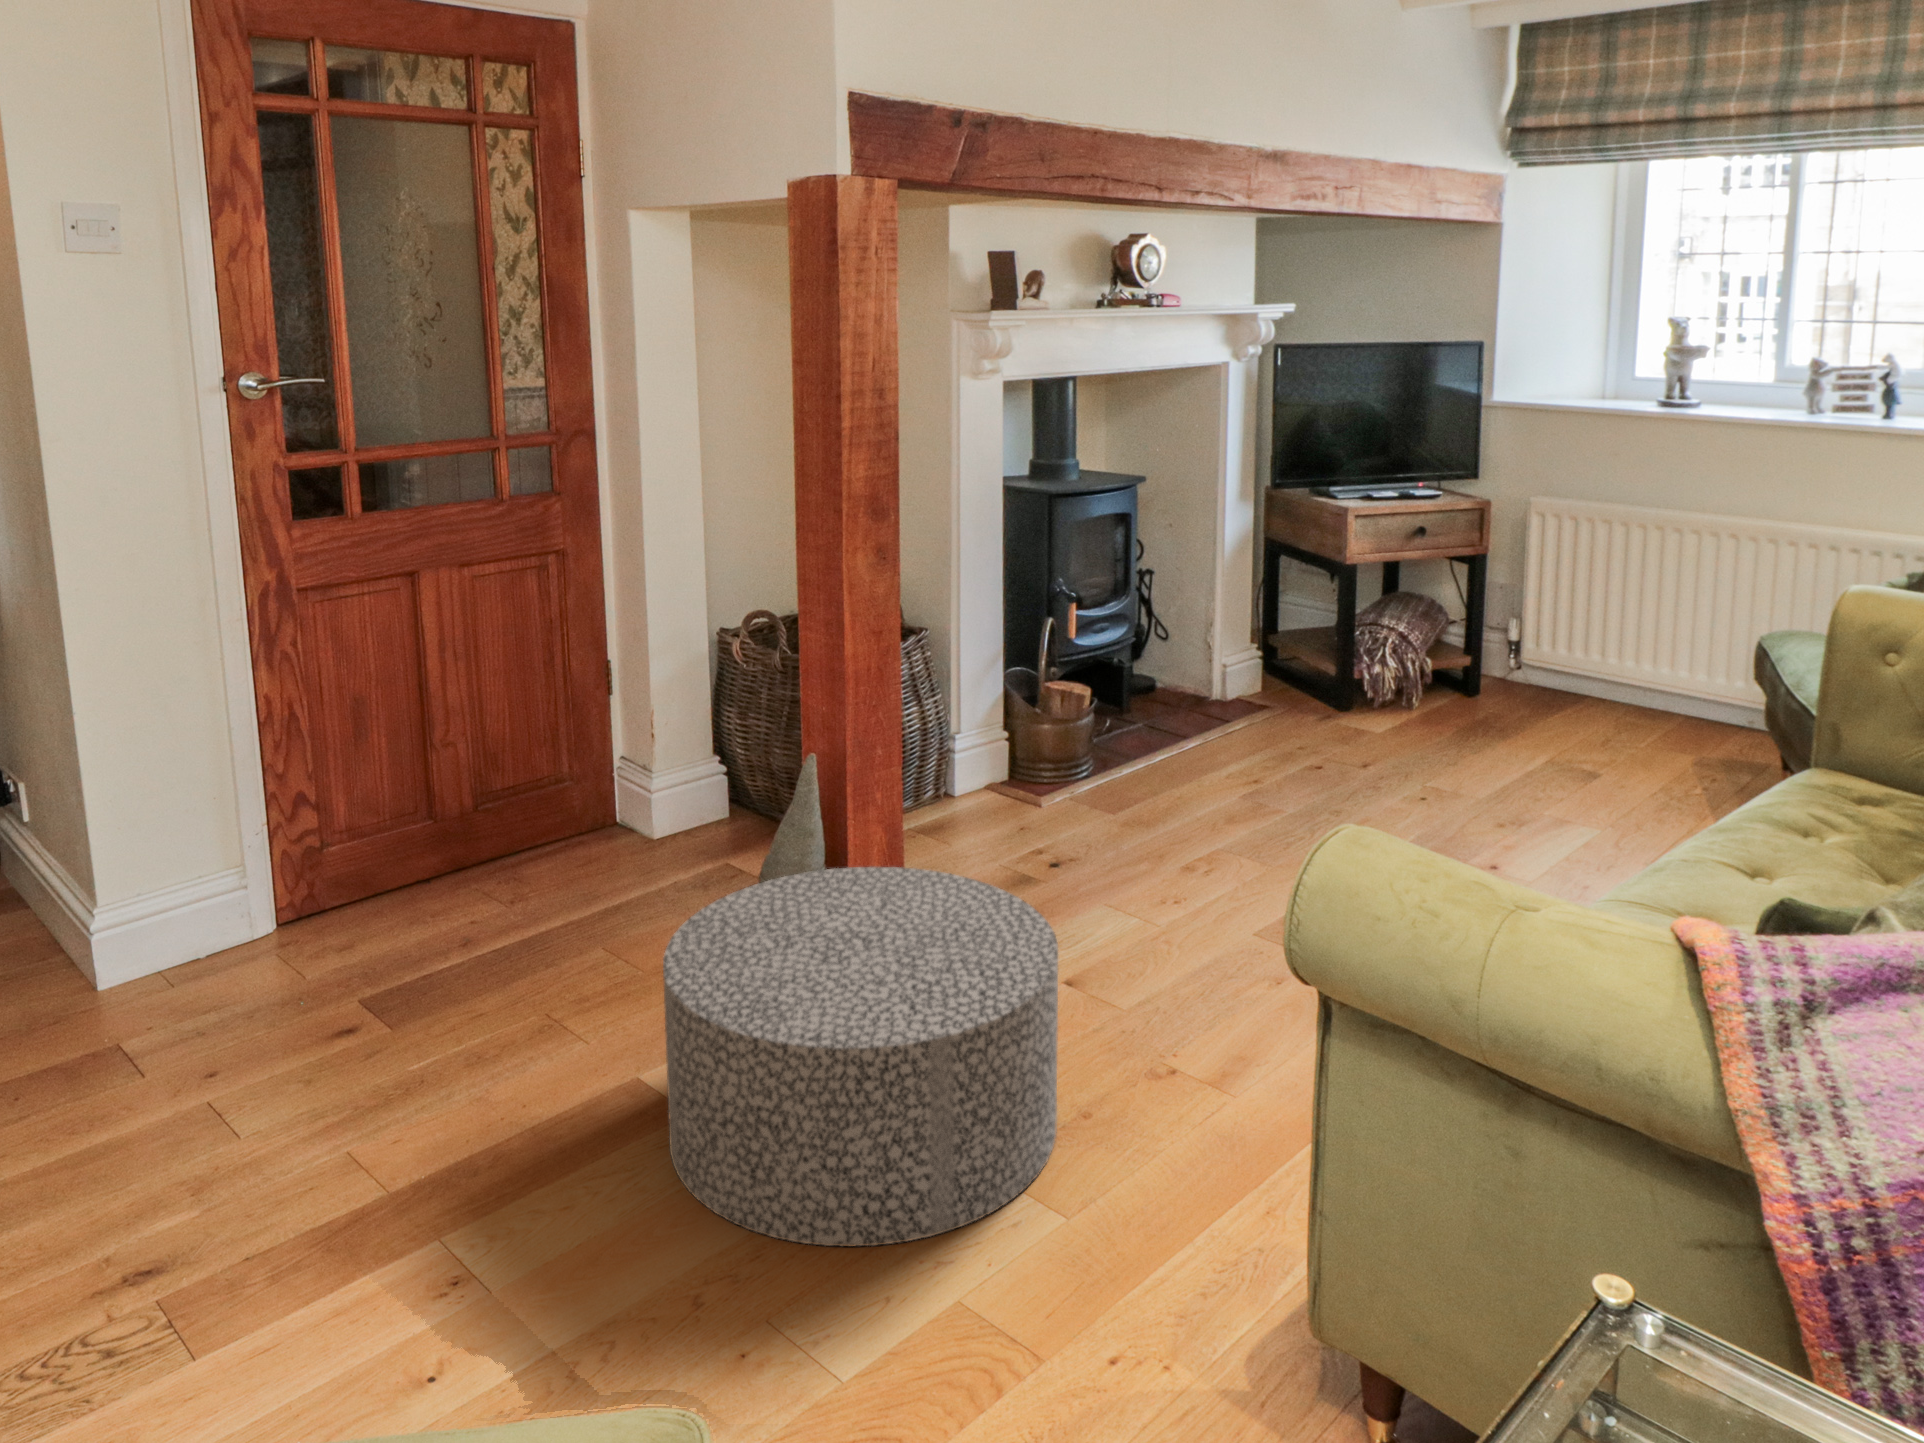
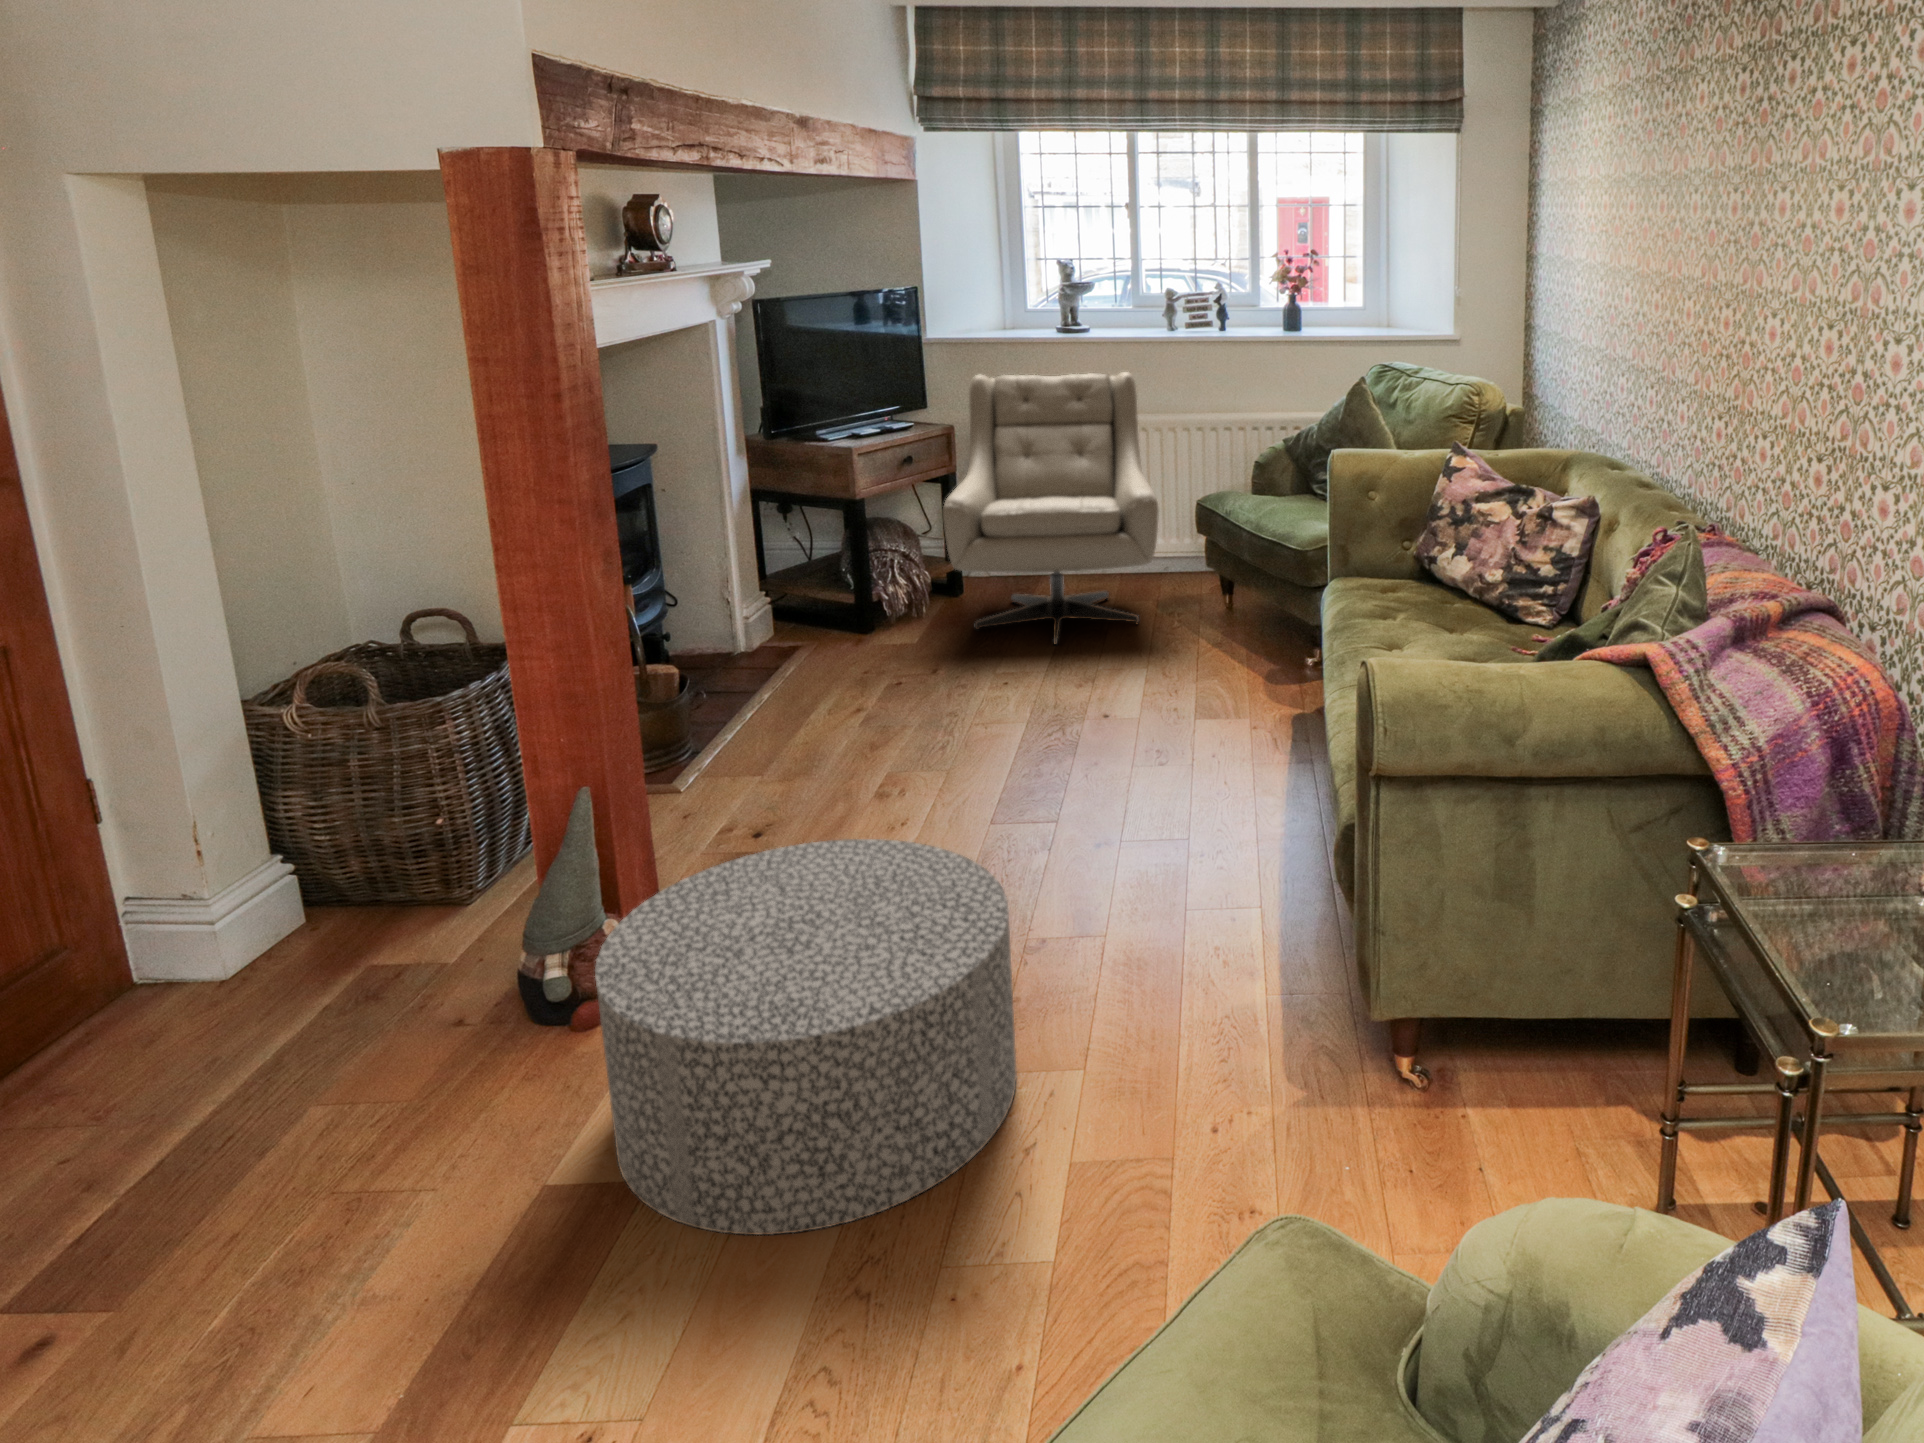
armchair: none [1416,443,1720,774] -> present [943,372,1159,645]

